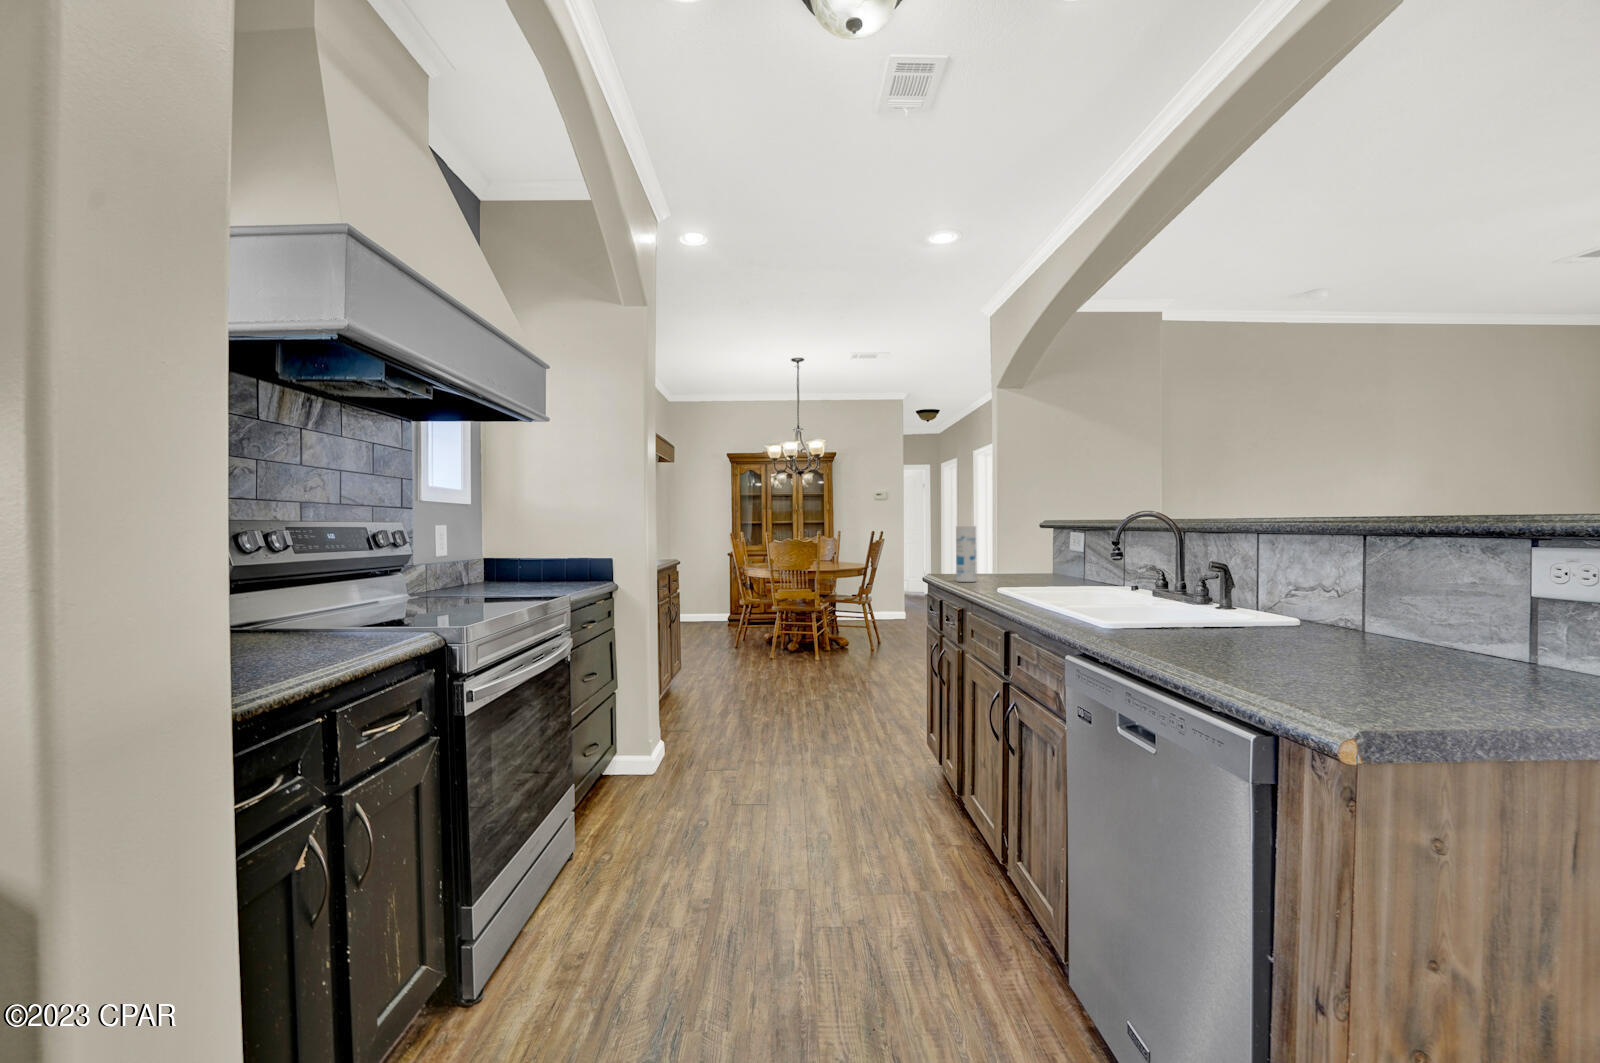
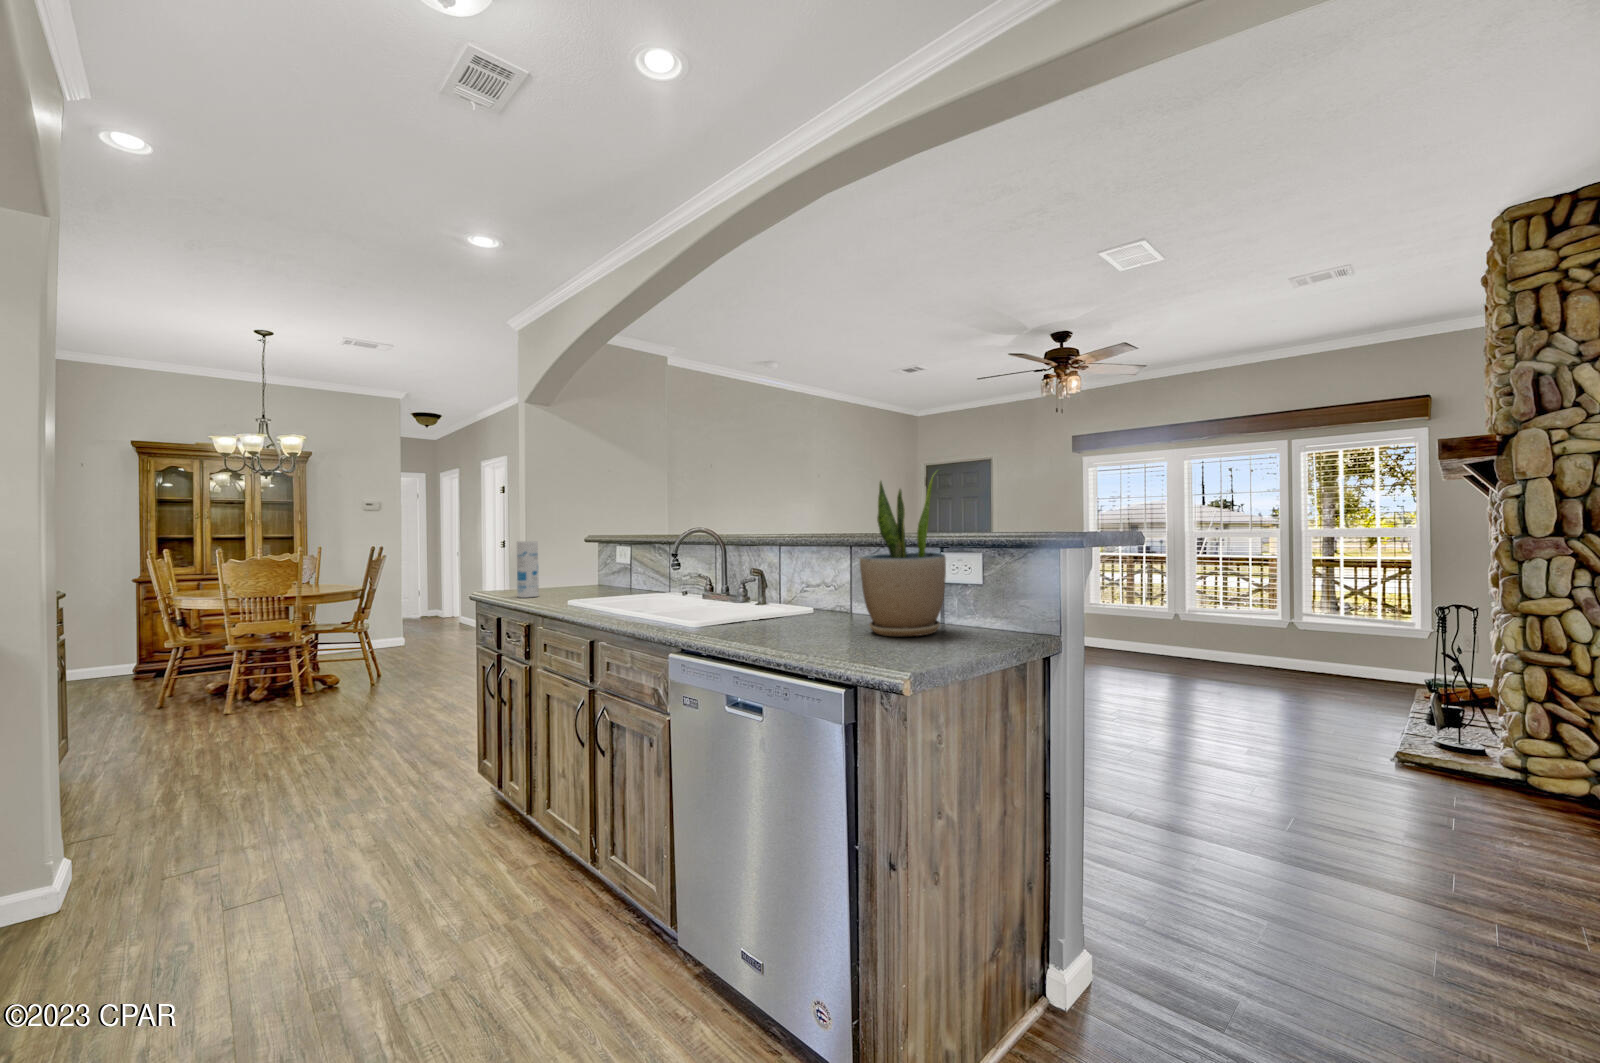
potted plant: none [1344,406,1526,678] -> present [859,477,946,636]

